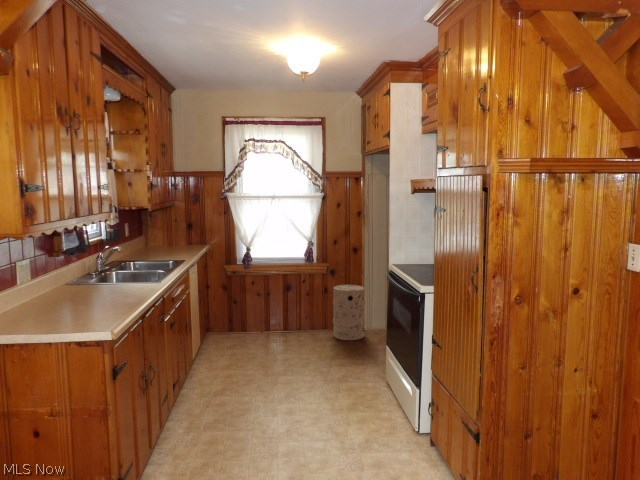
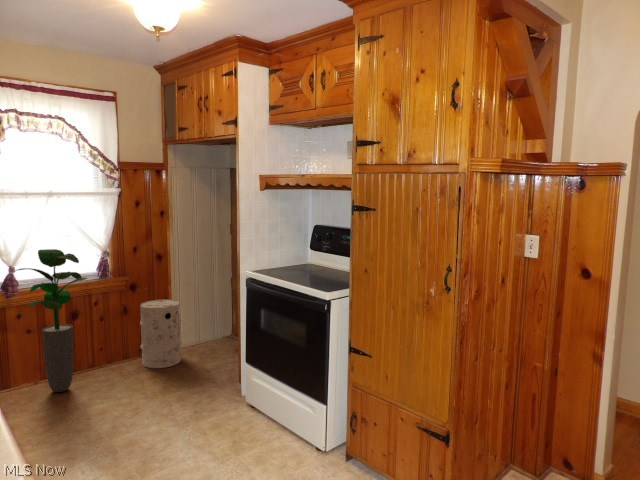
potted plant: none [244,237,290,341] -> present [16,249,87,392]

